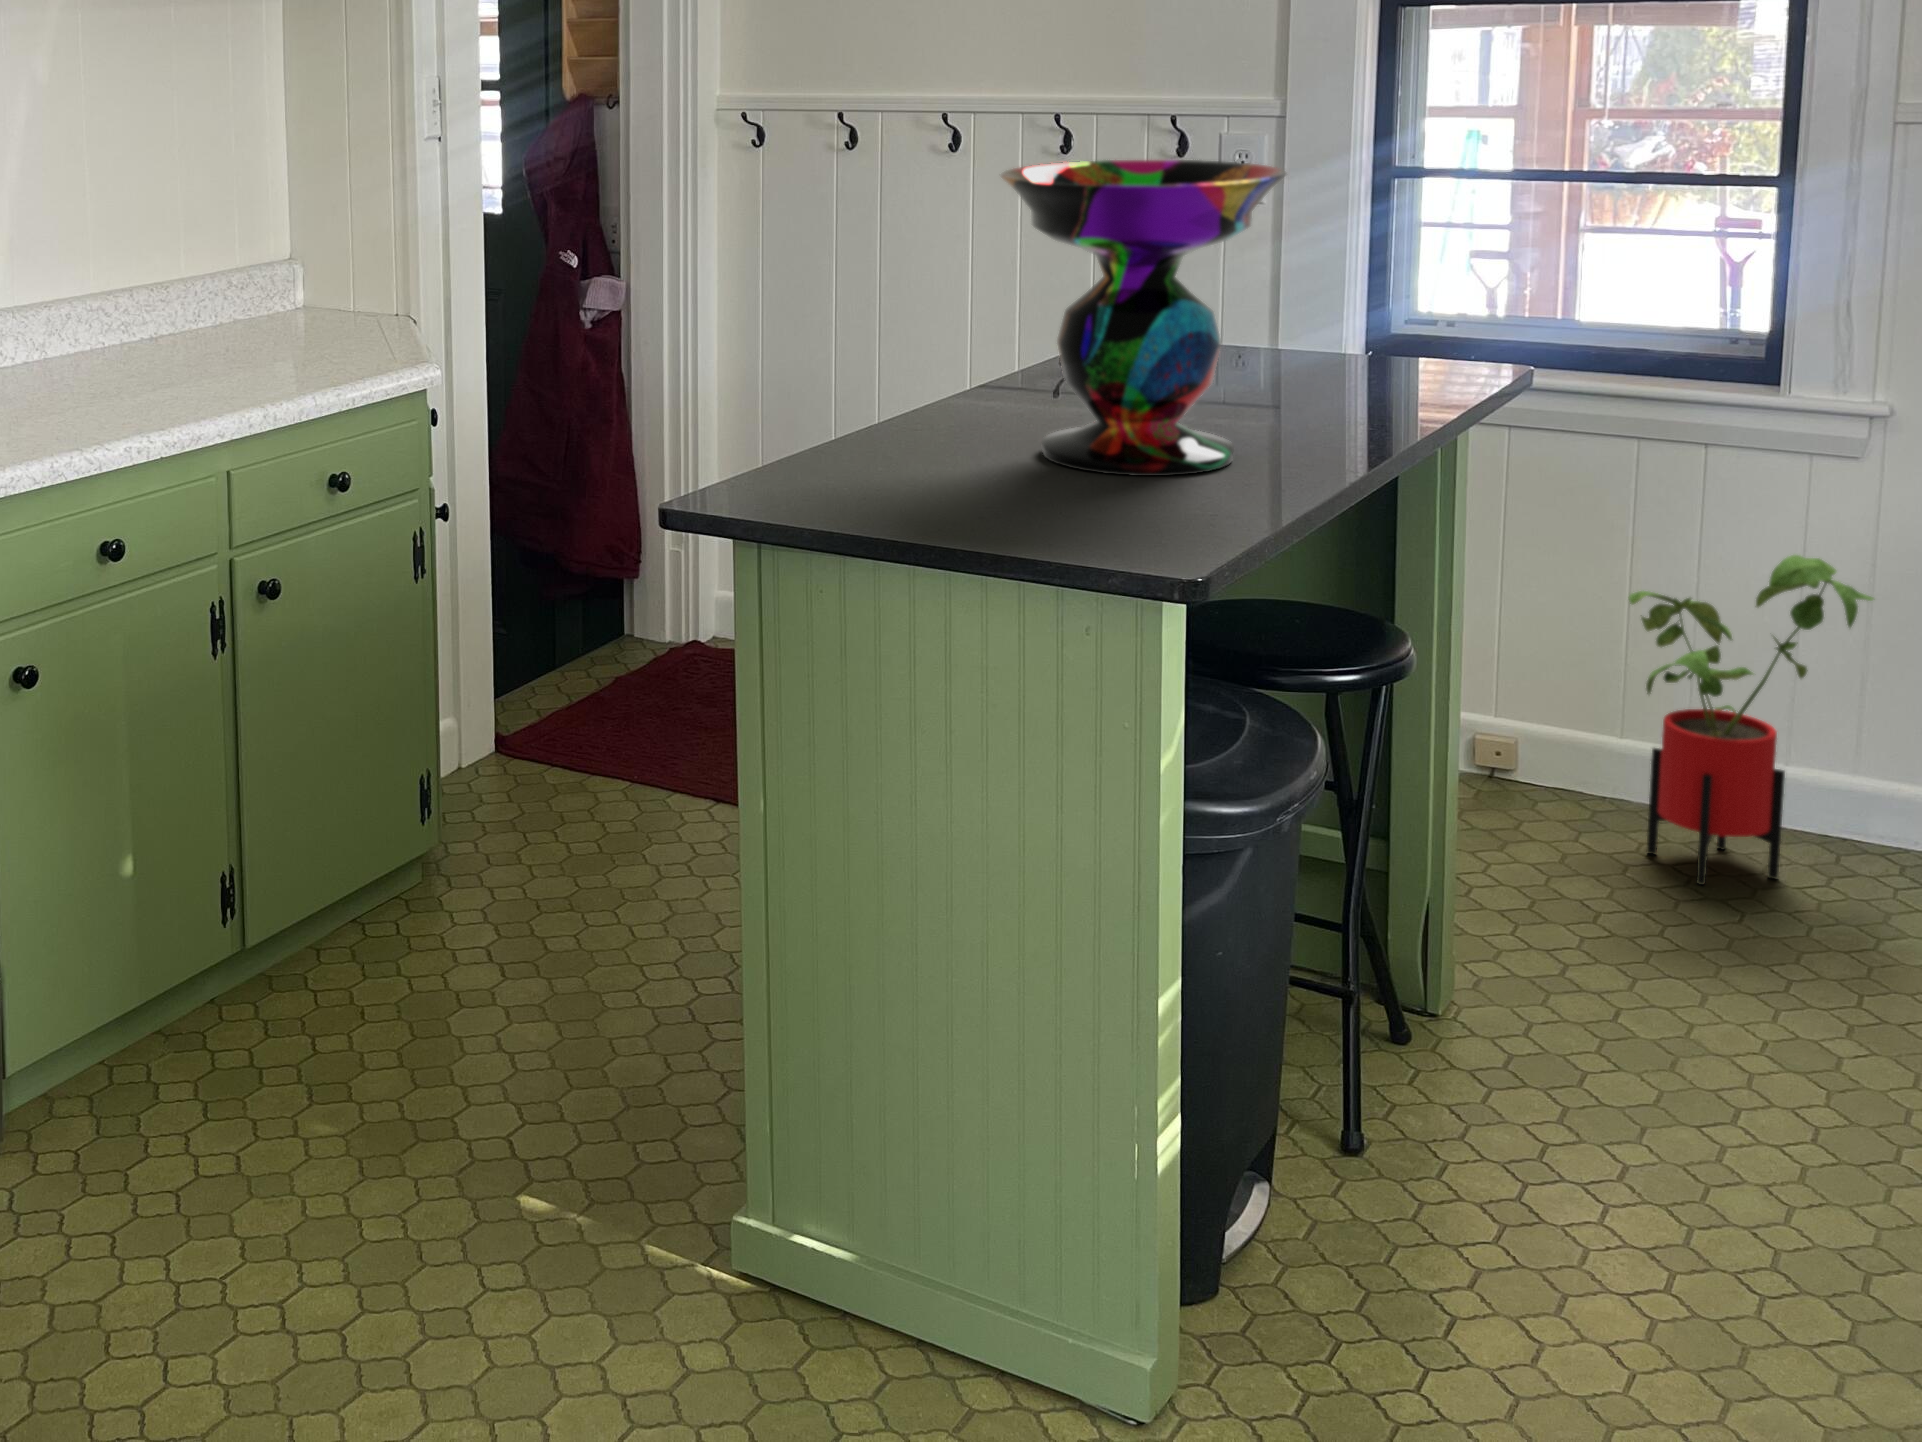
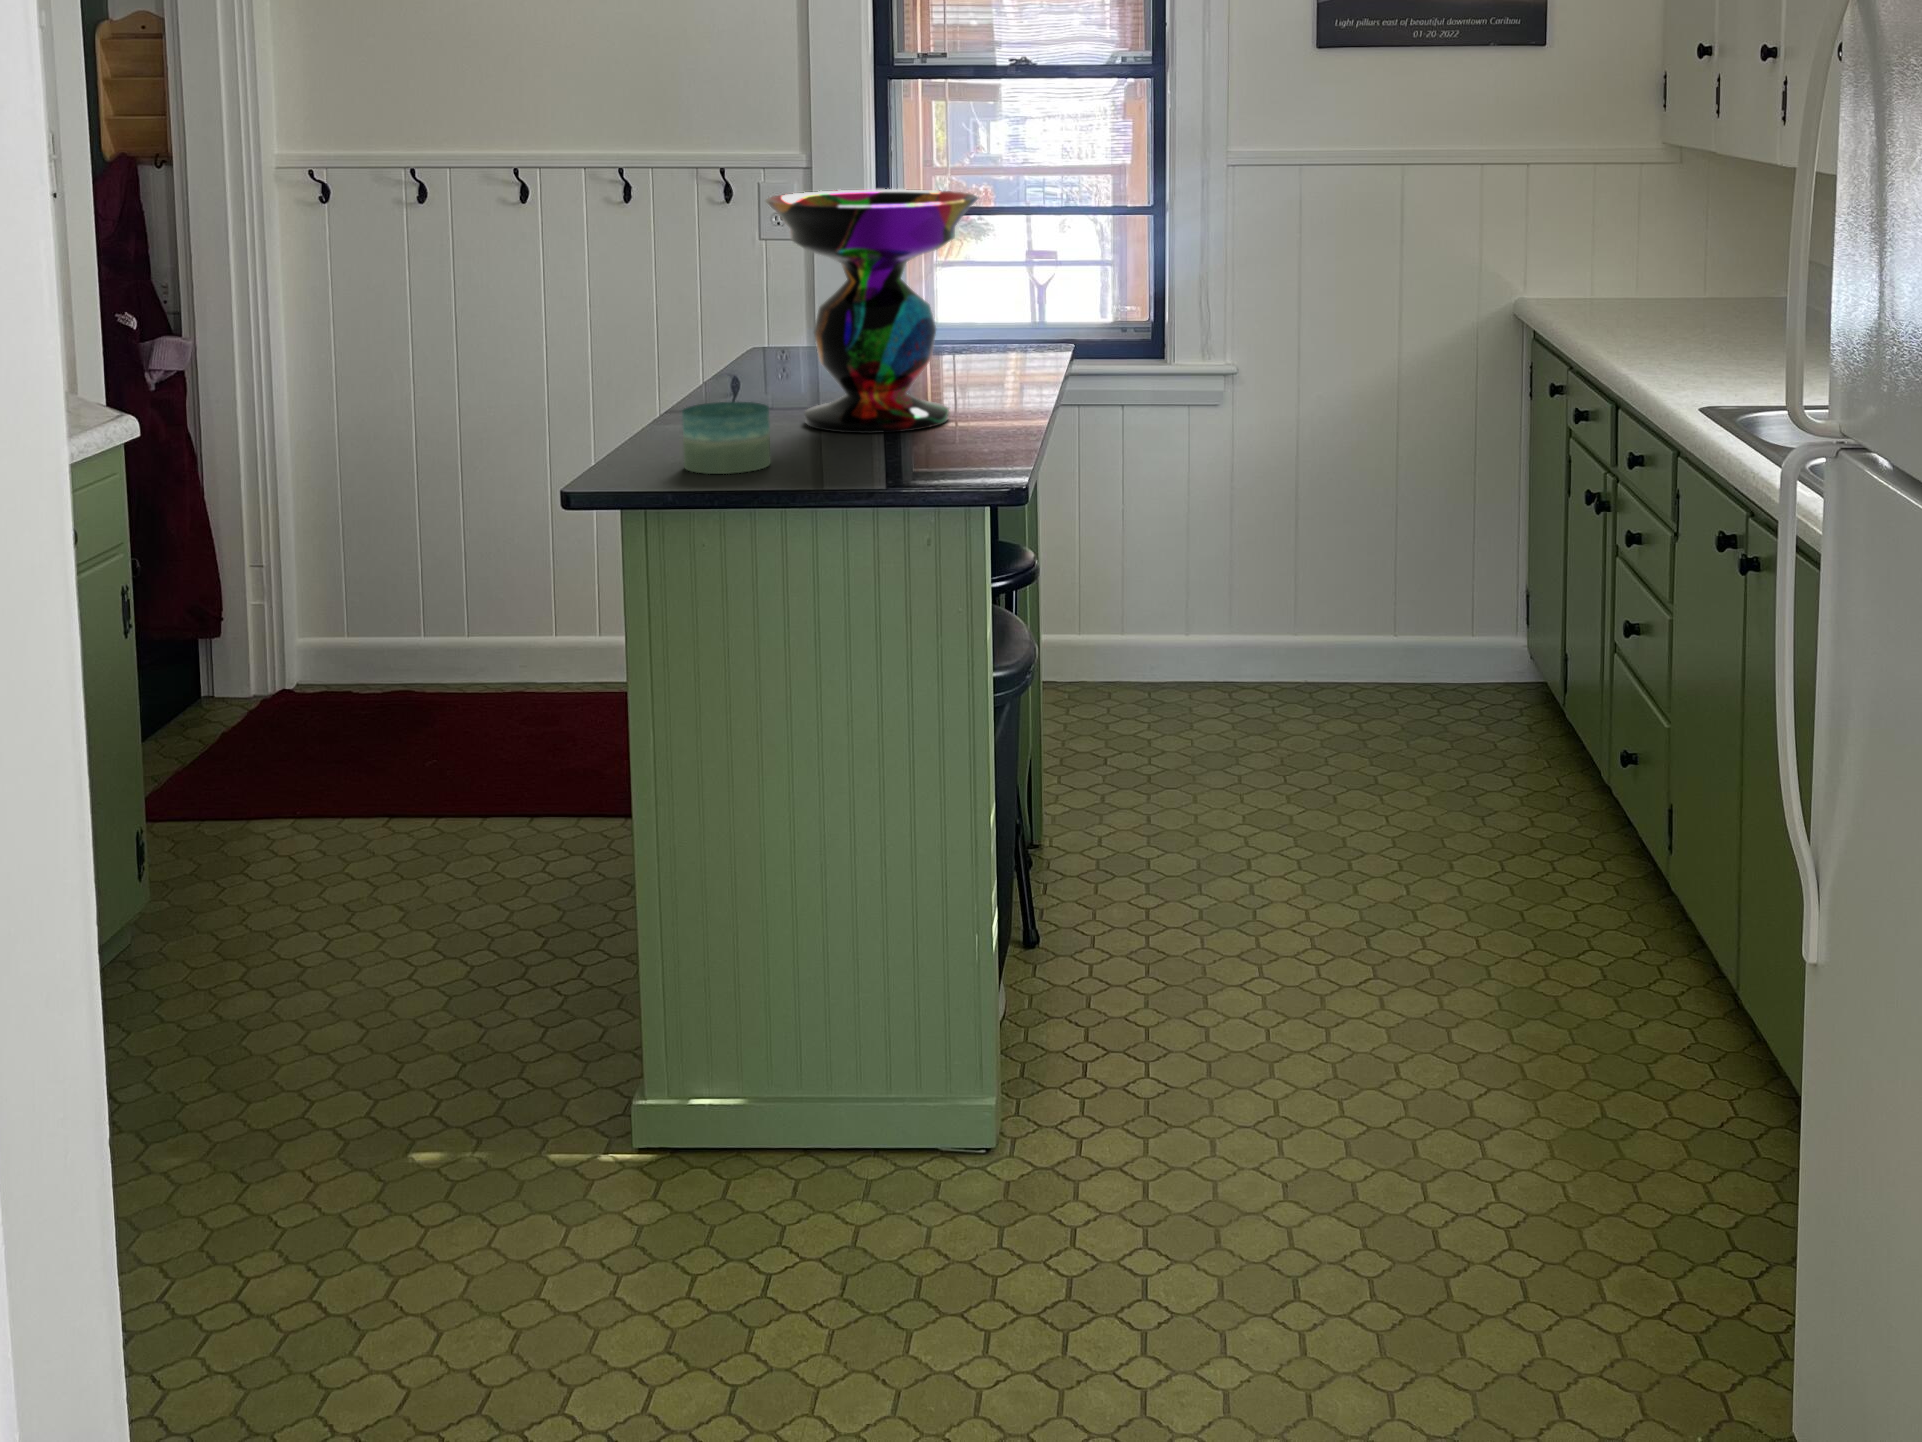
candle: none [824,419,931,510] -> present [682,402,771,474]
house plant: present [1629,555,1873,885] -> none [1090,472,1243,722]

